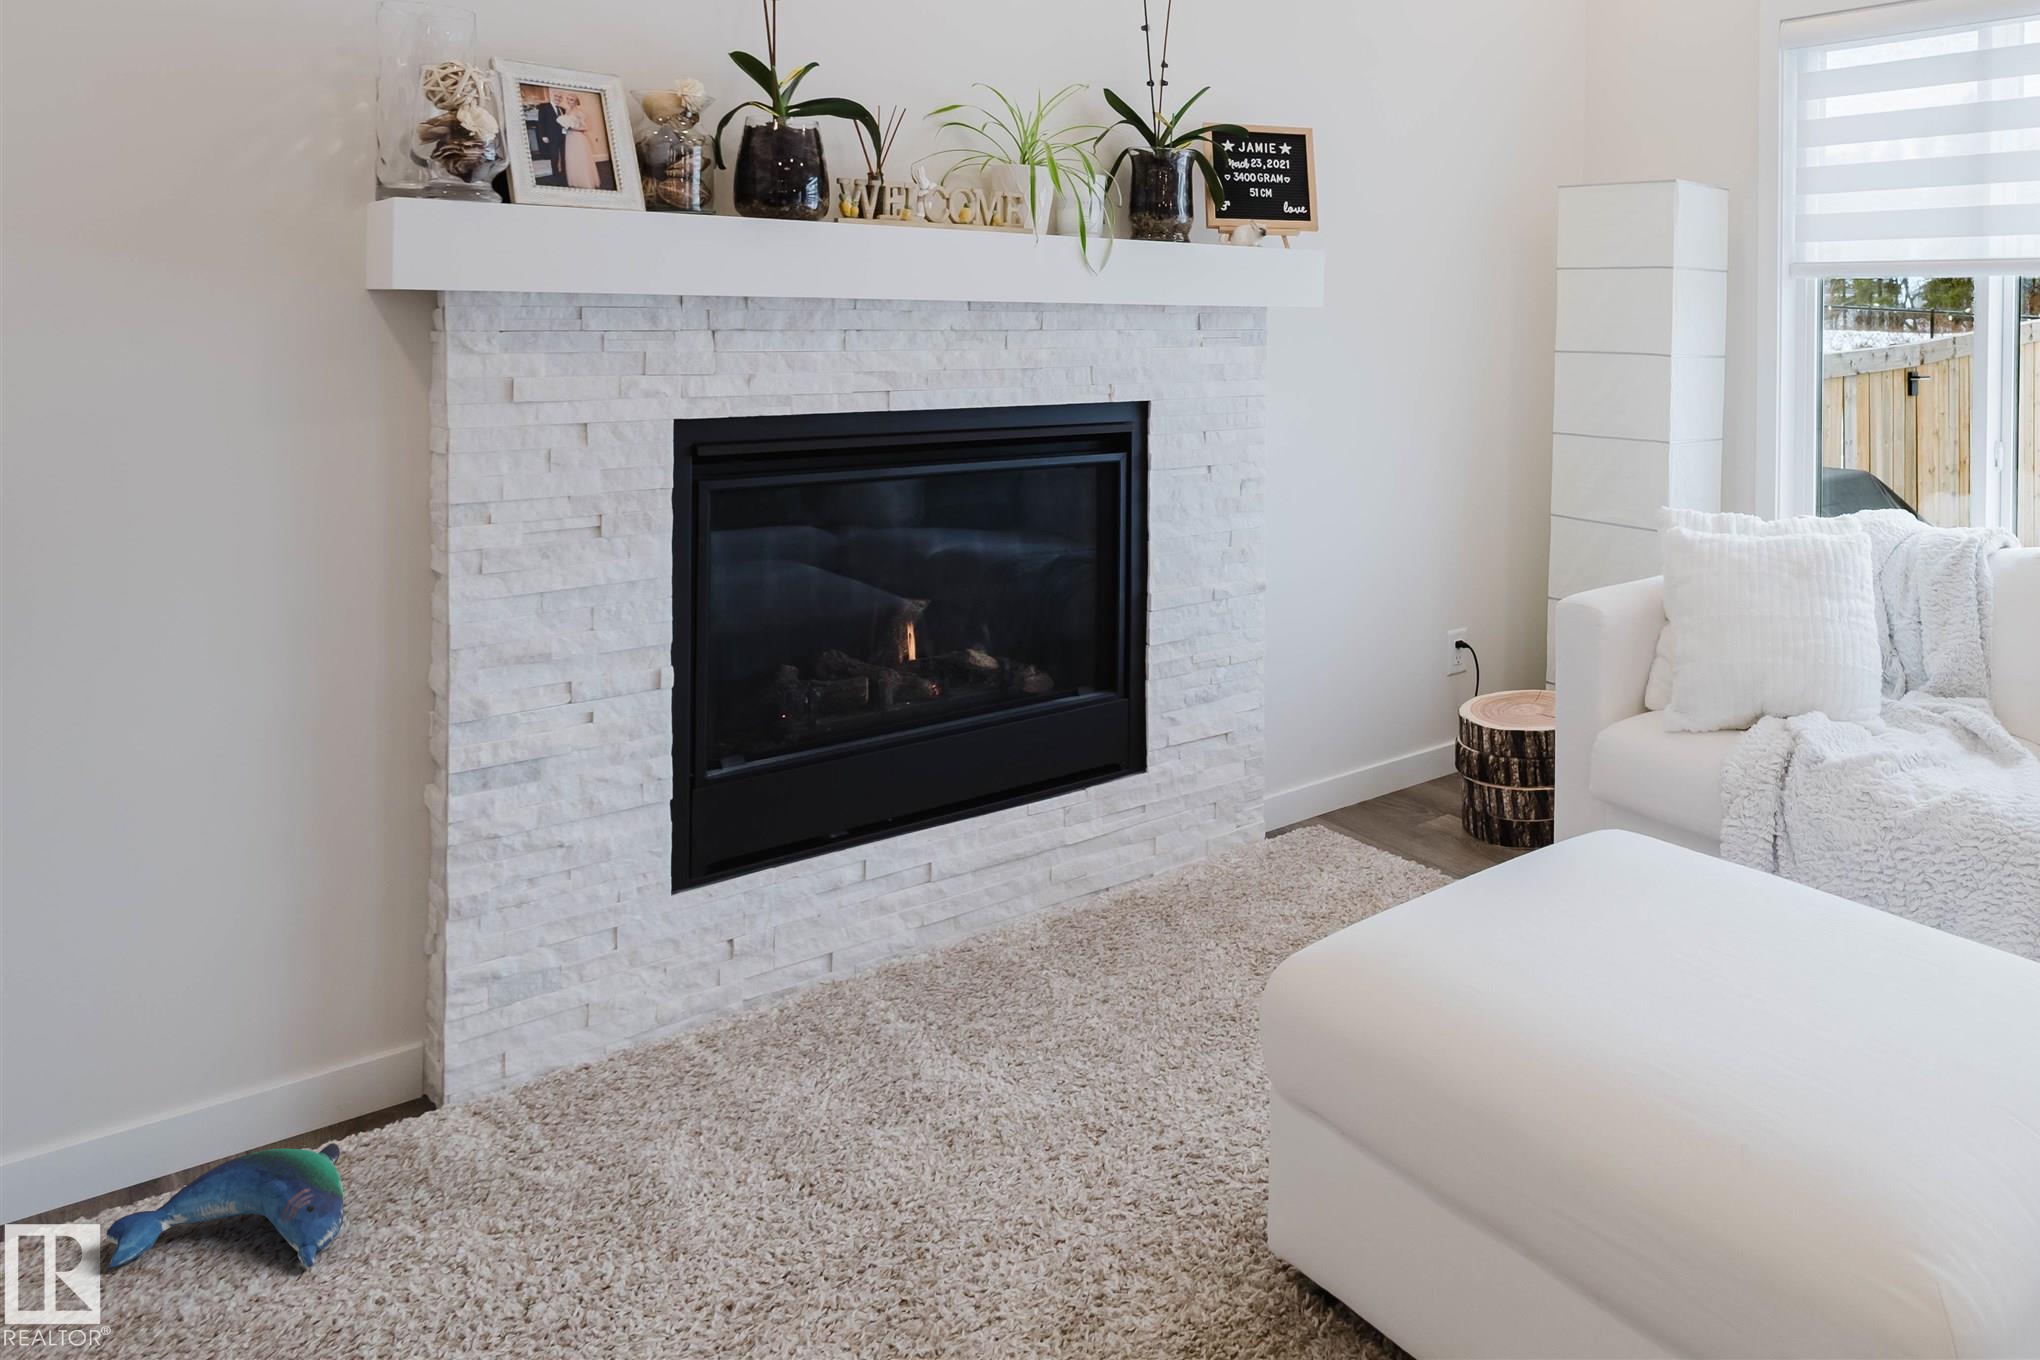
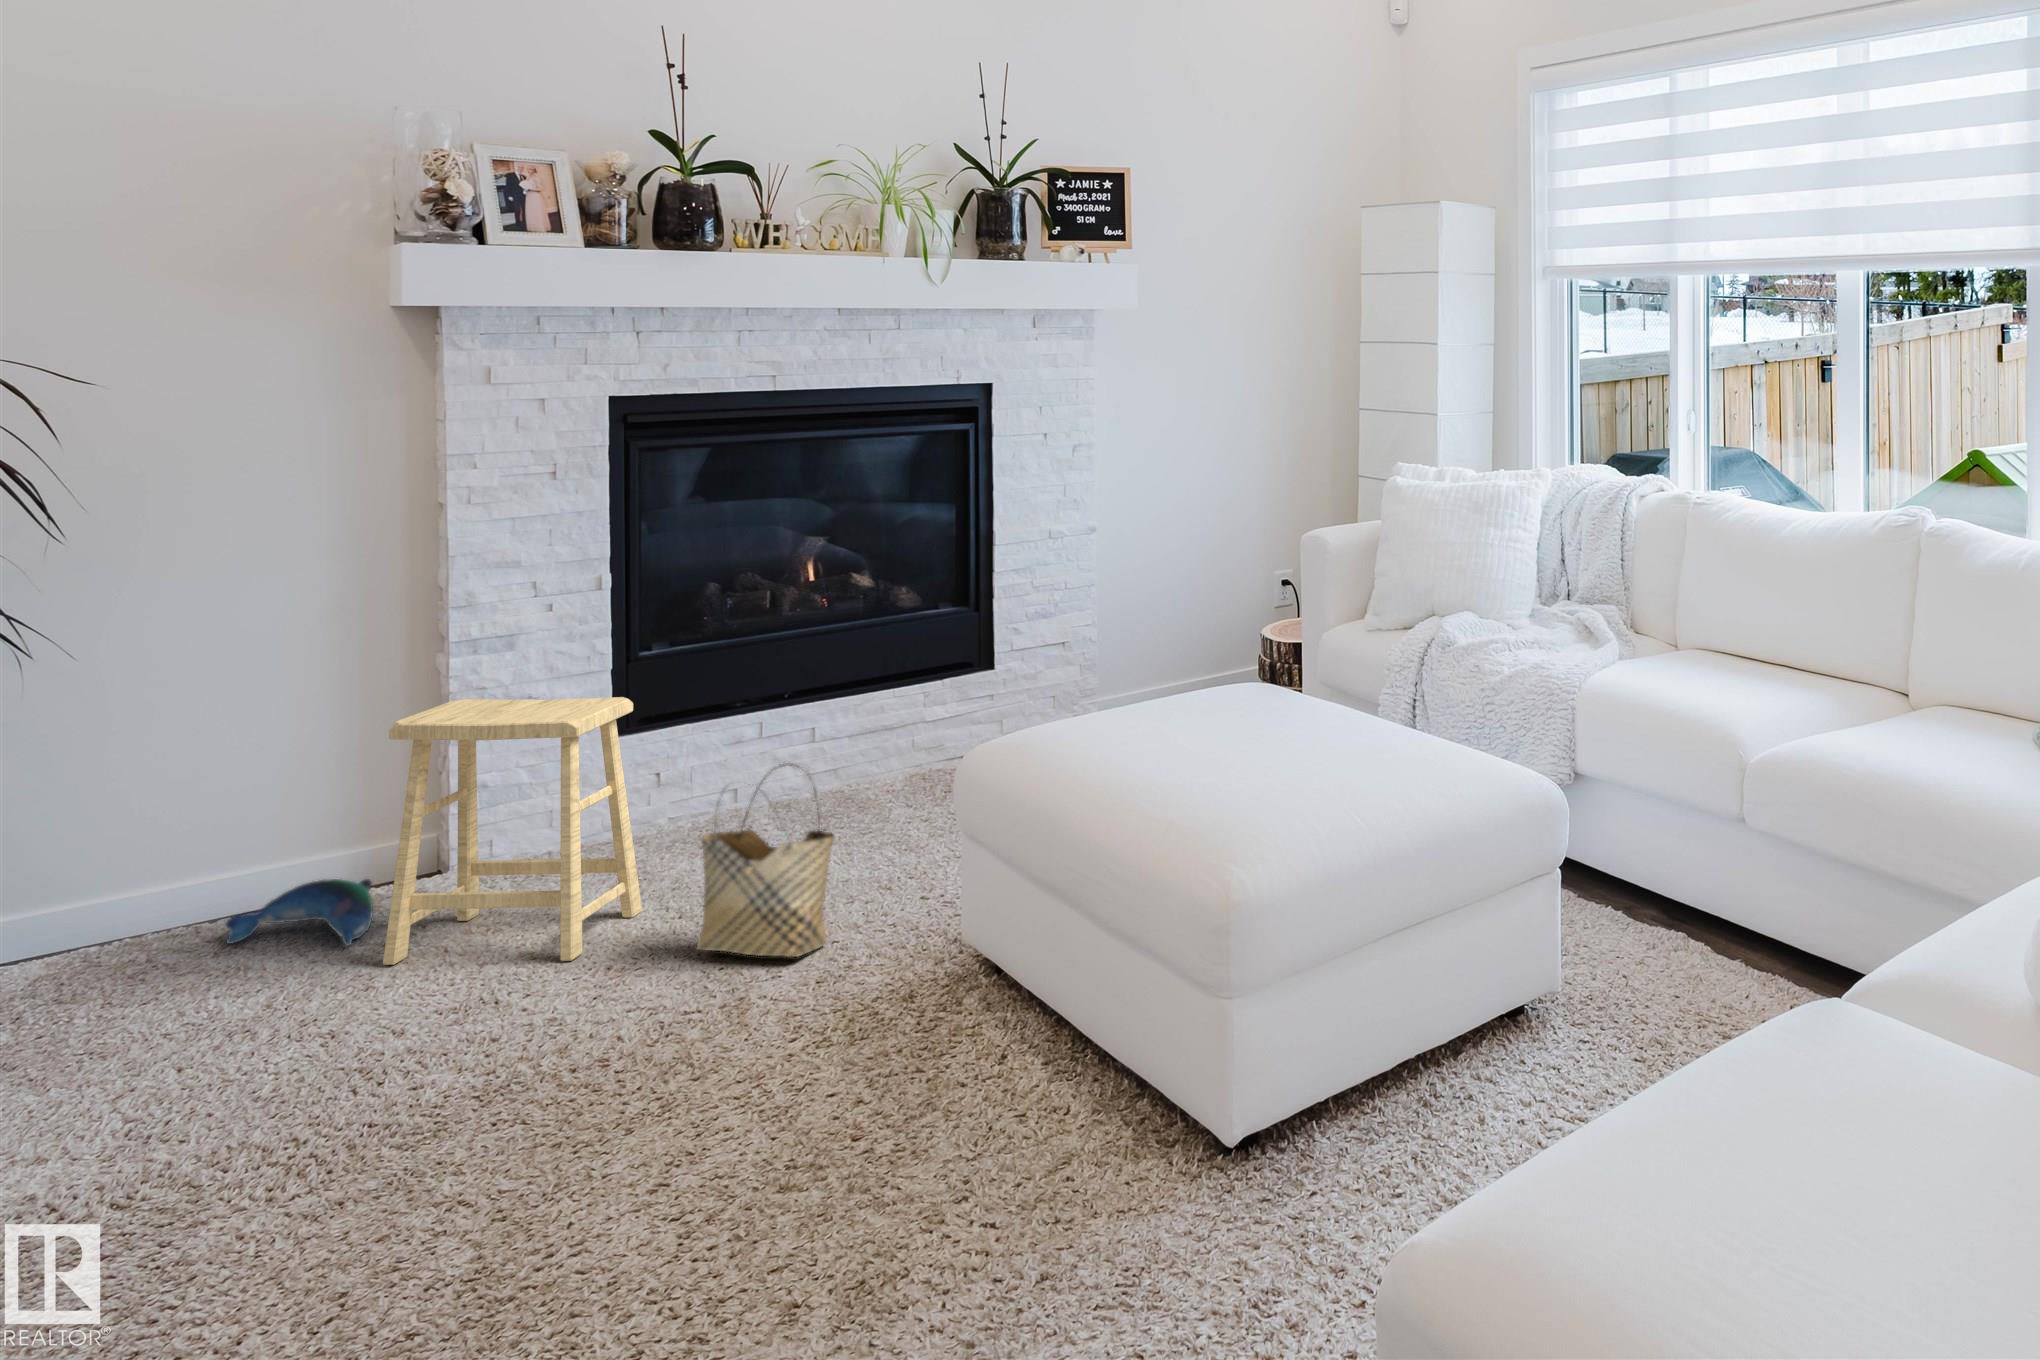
footstool: none [370,869,753,1307] -> present [383,697,642,965]
woven basket: none [864,969,1069,1276] -> present [697,763,834,957]

